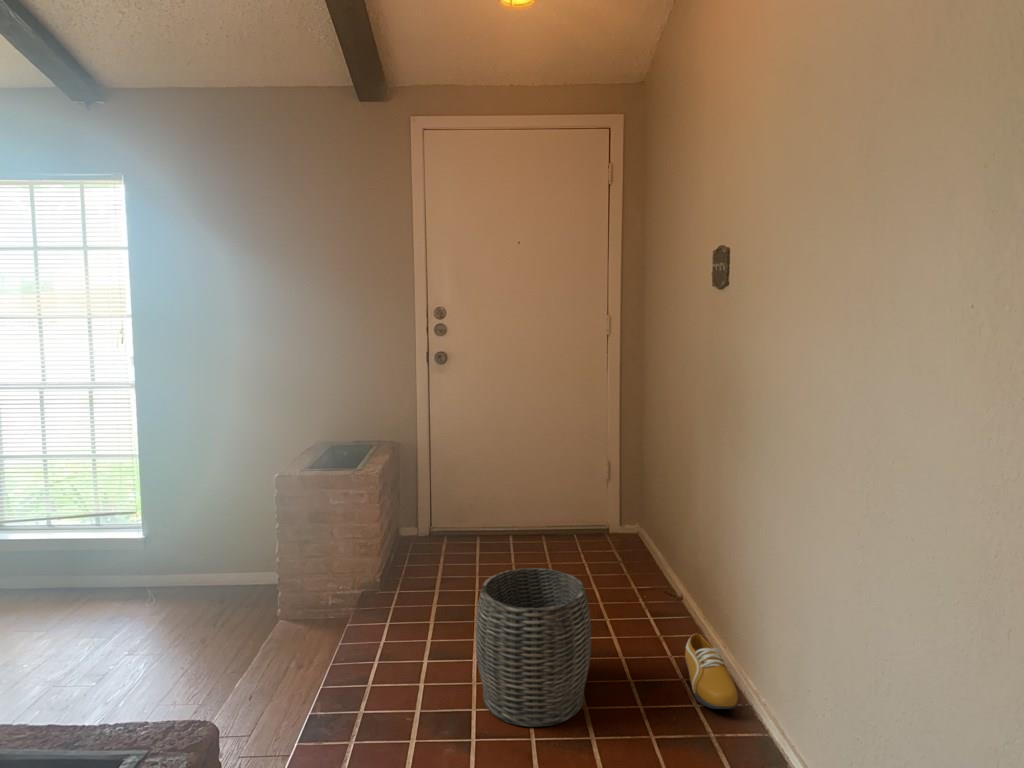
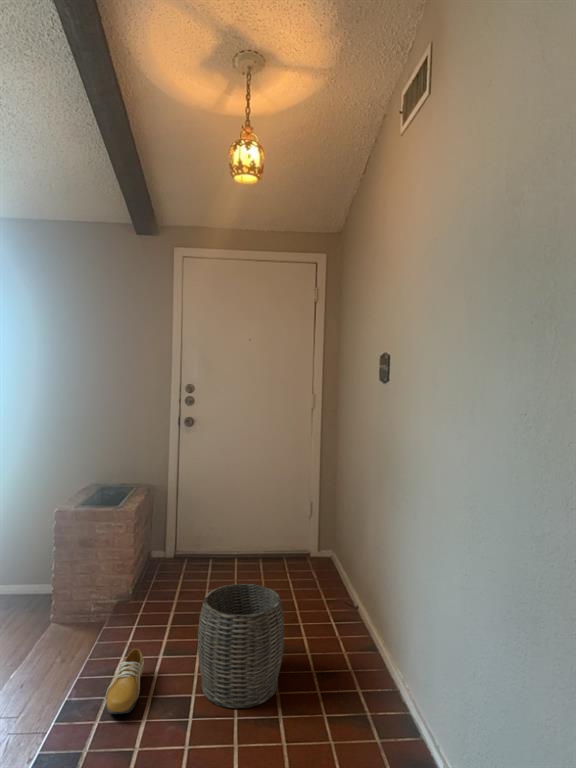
shoe: present [685,634,738,709] -> present [106,649,144,714]

